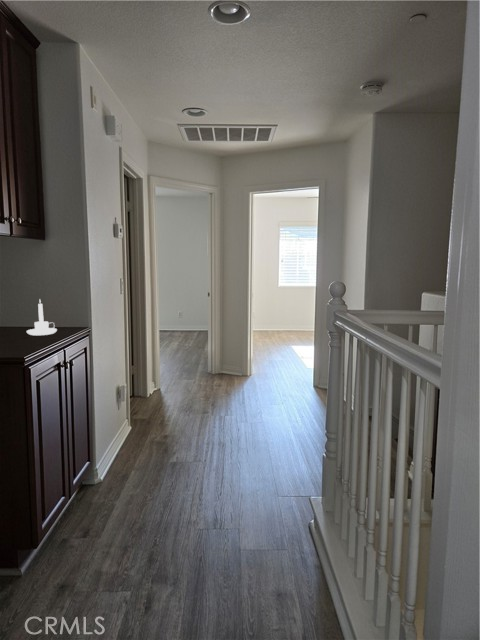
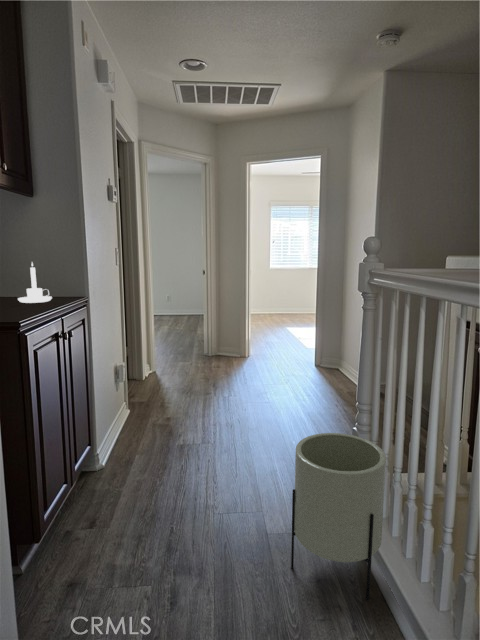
planter: none [259,459,342,615] -> present [291,433,386,601]

